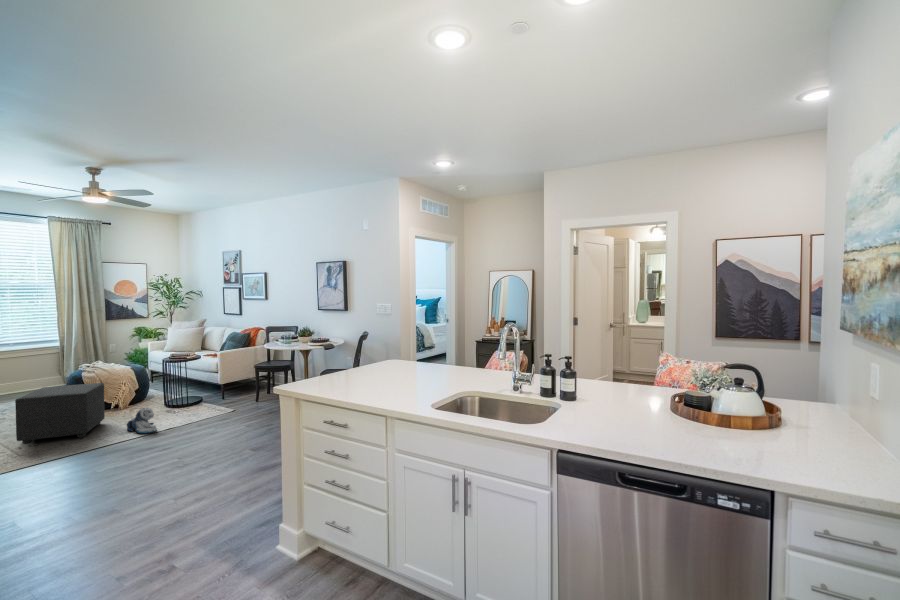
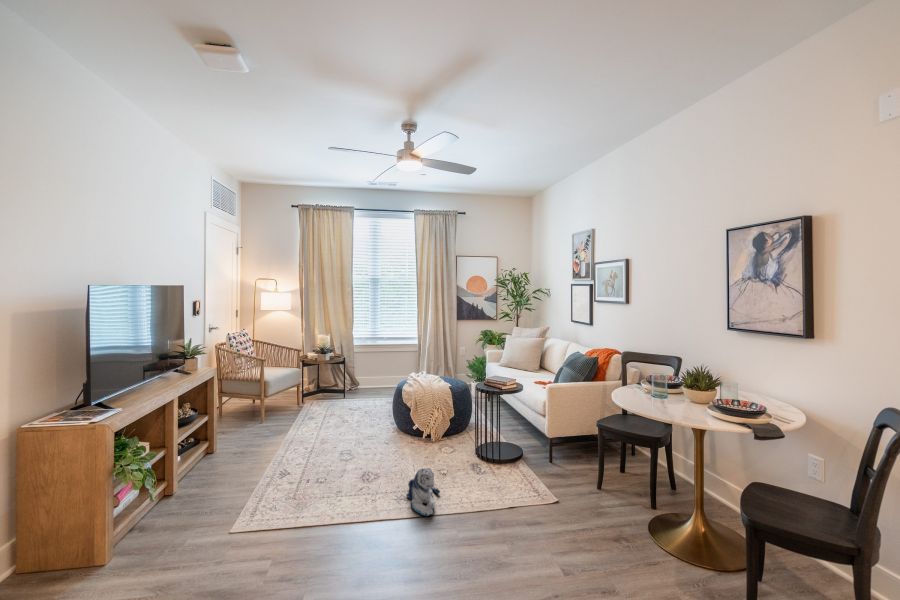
ottoman: present [15,383,105,444] -> none [309,403,402,487]

